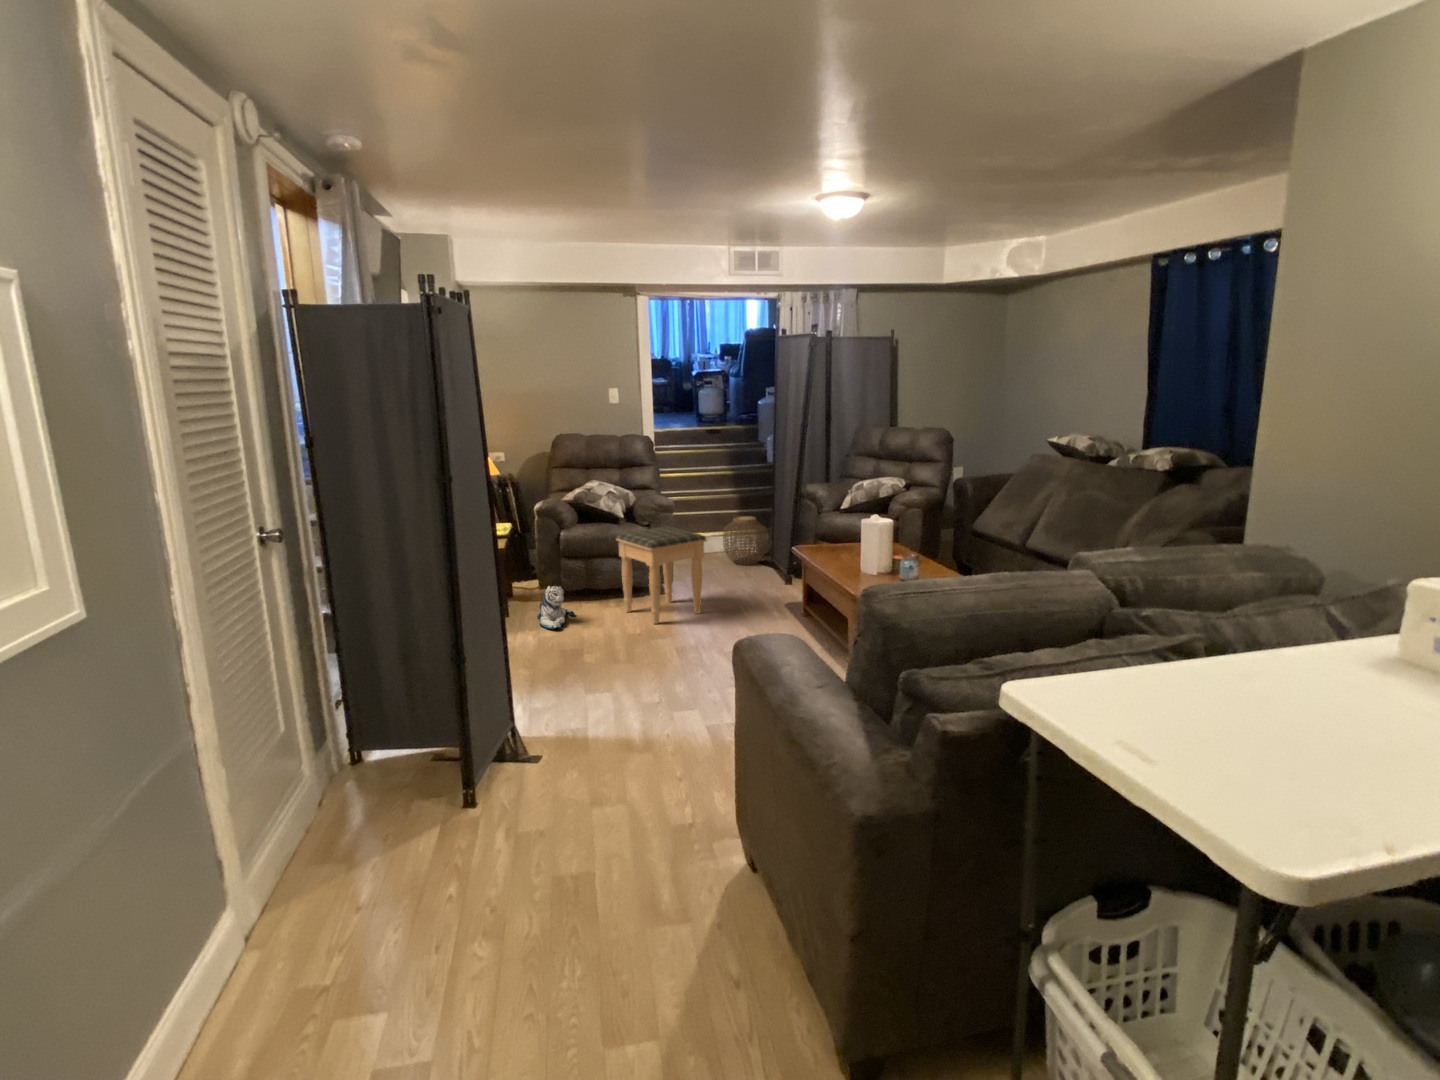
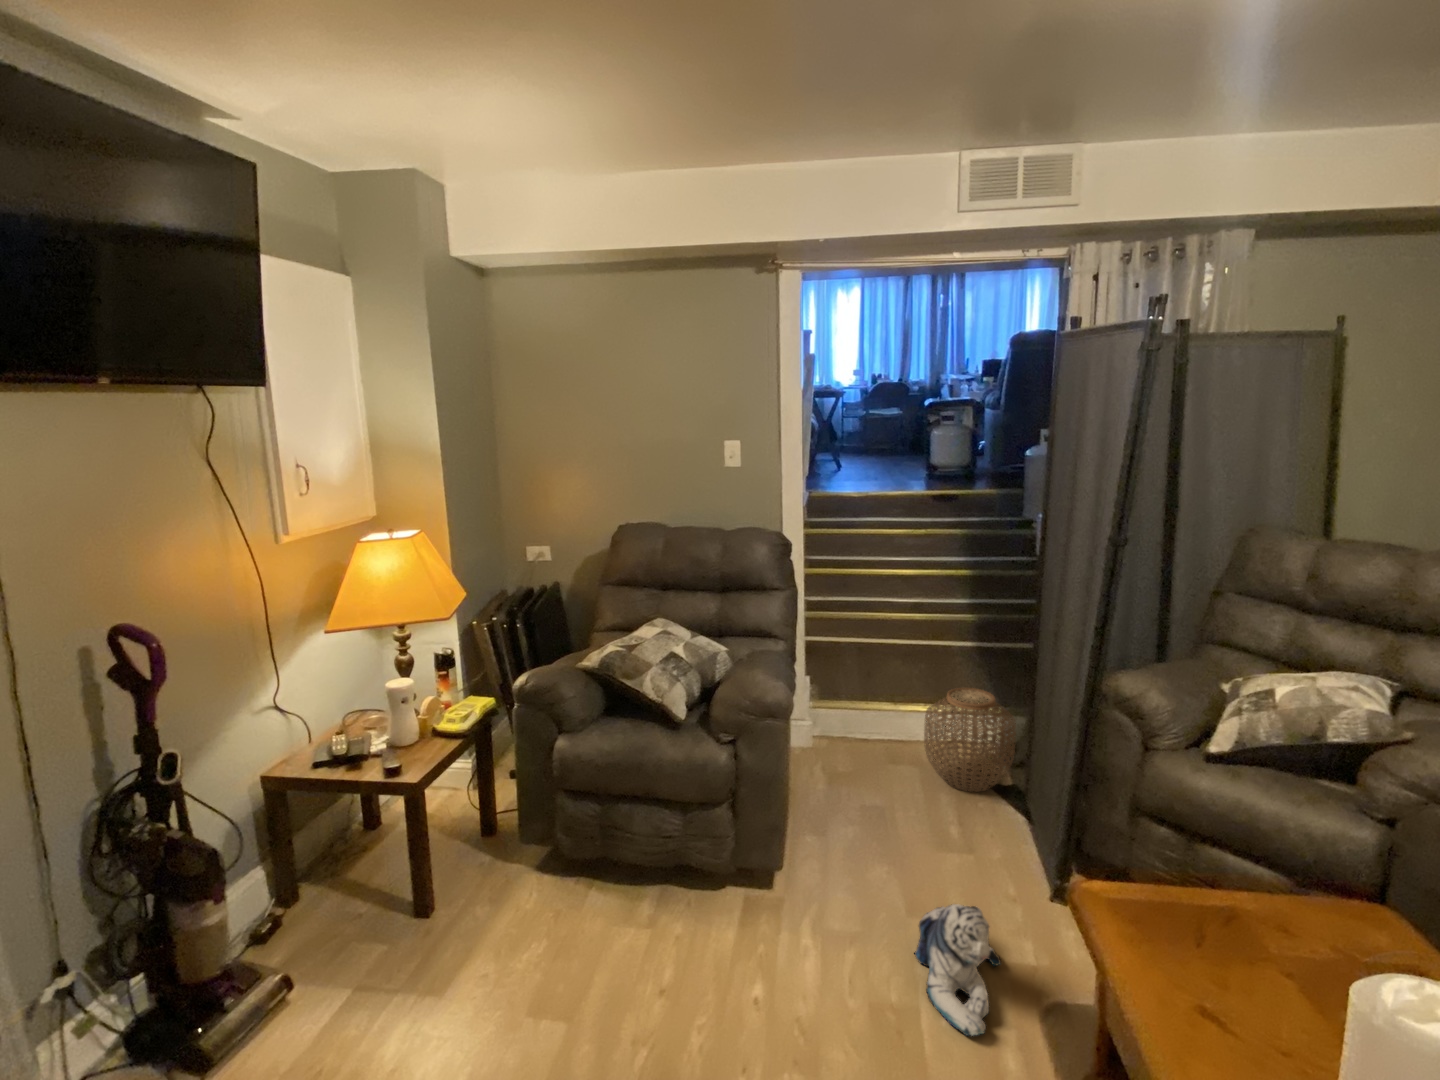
footstool: present [616,526,706,624] -> none [640,755,838,1026]
plush toy: present [537,586,574,630] -> present [915,904,1001,1036]

